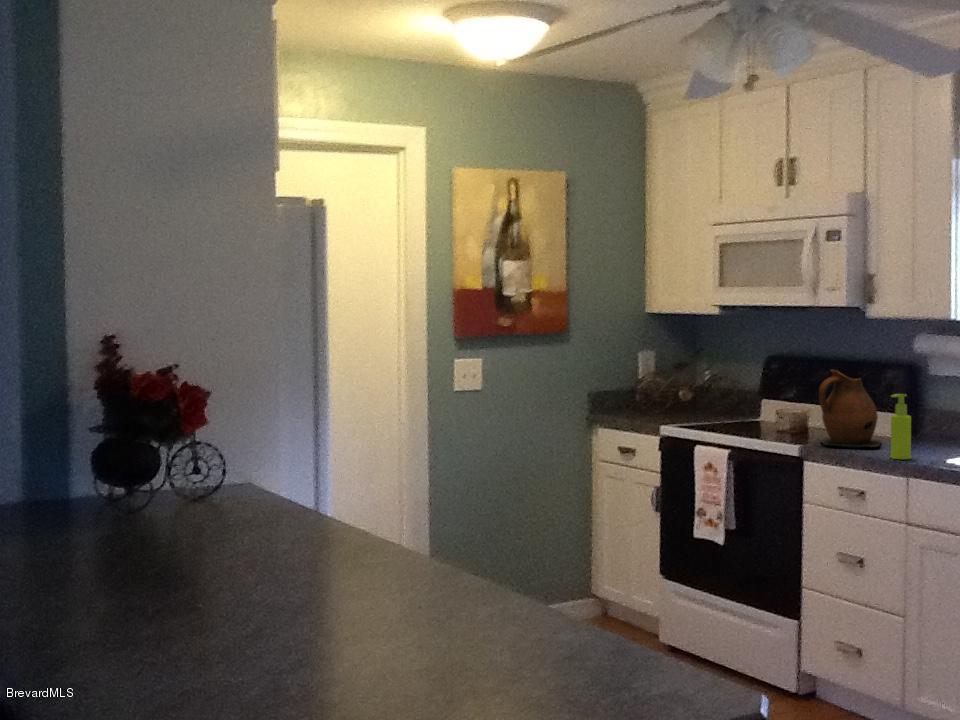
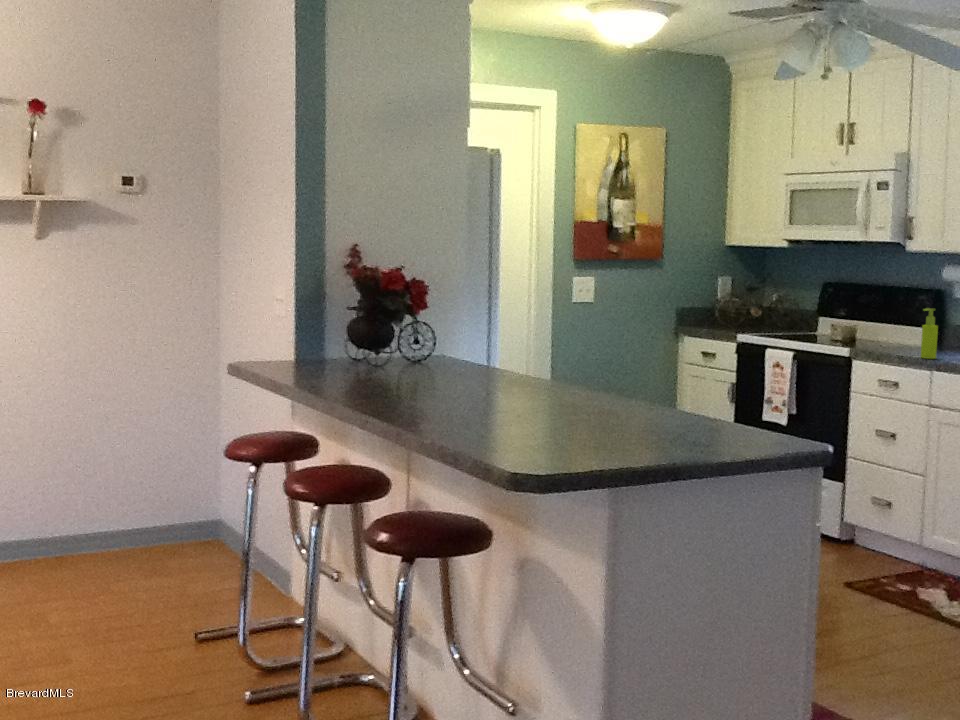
ceramic pitcher: present [819,370,881,447] -> none [865,290,914,351]

